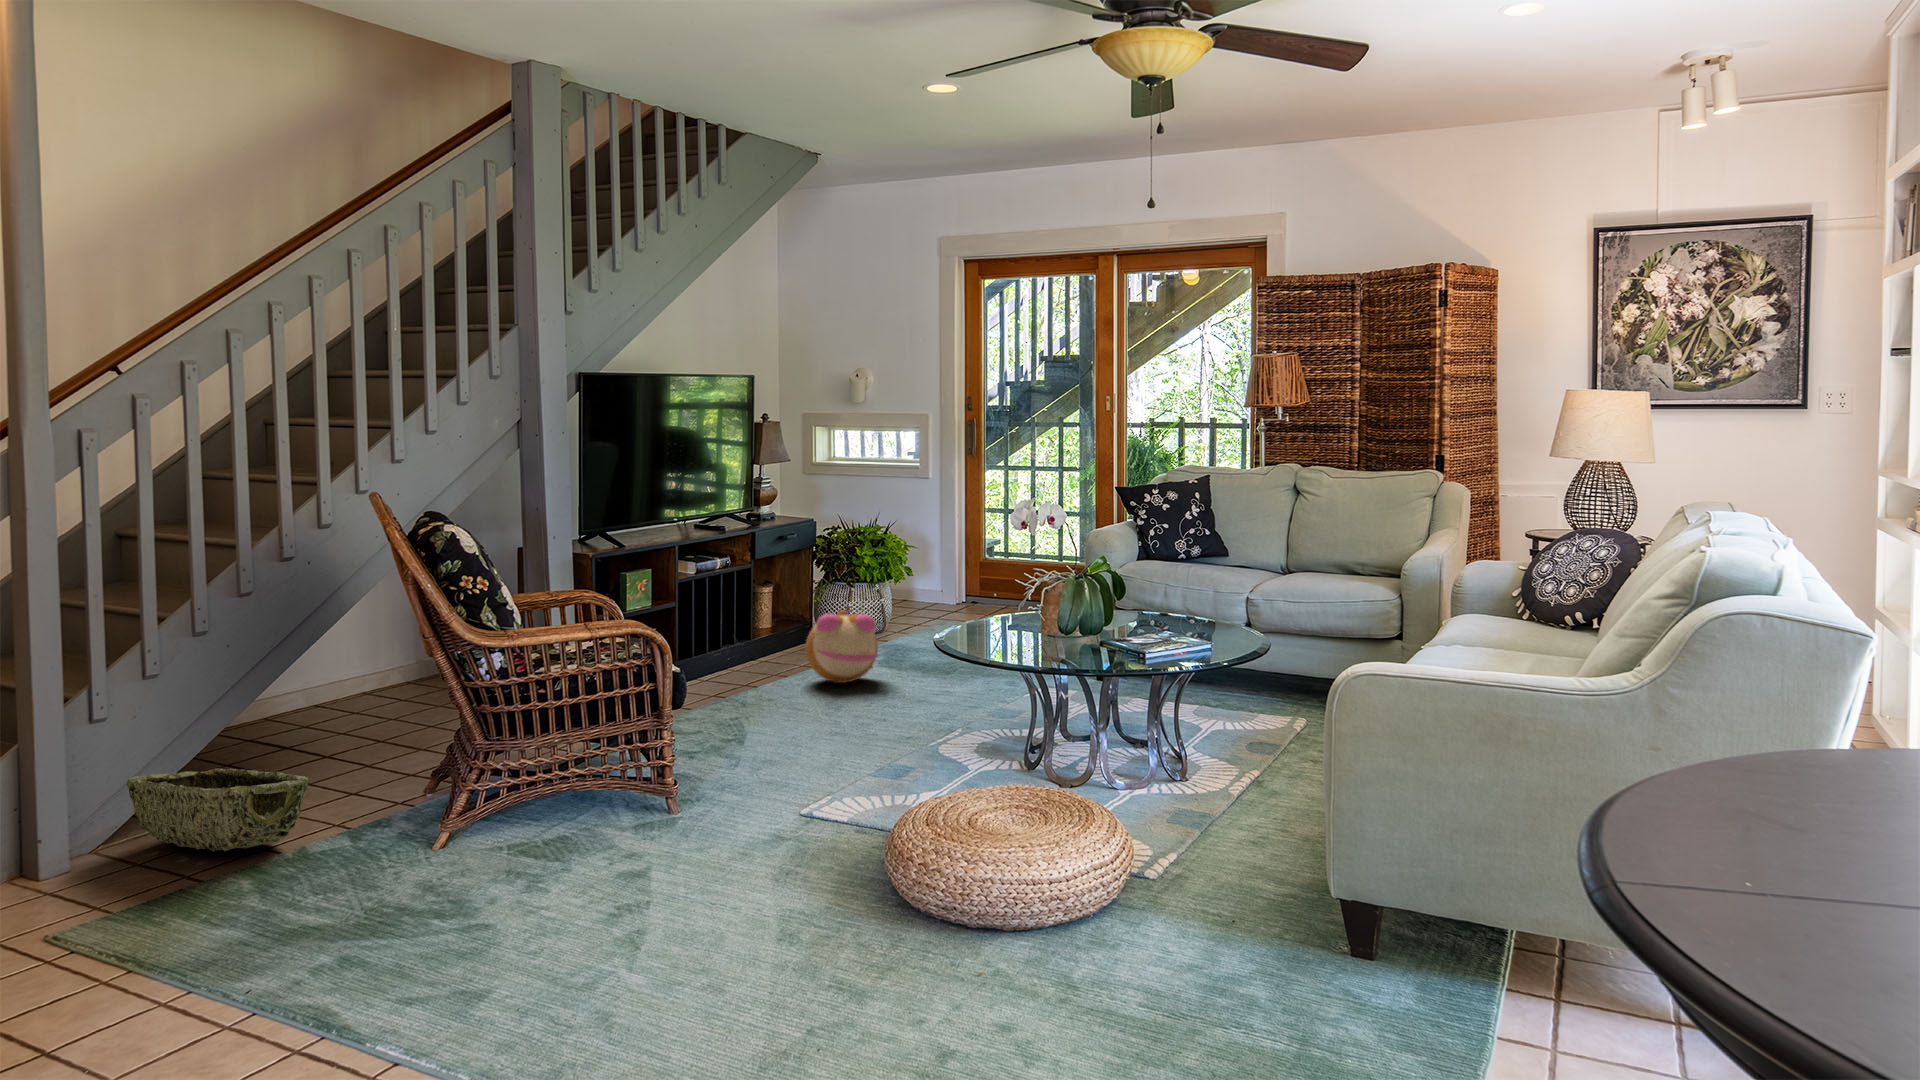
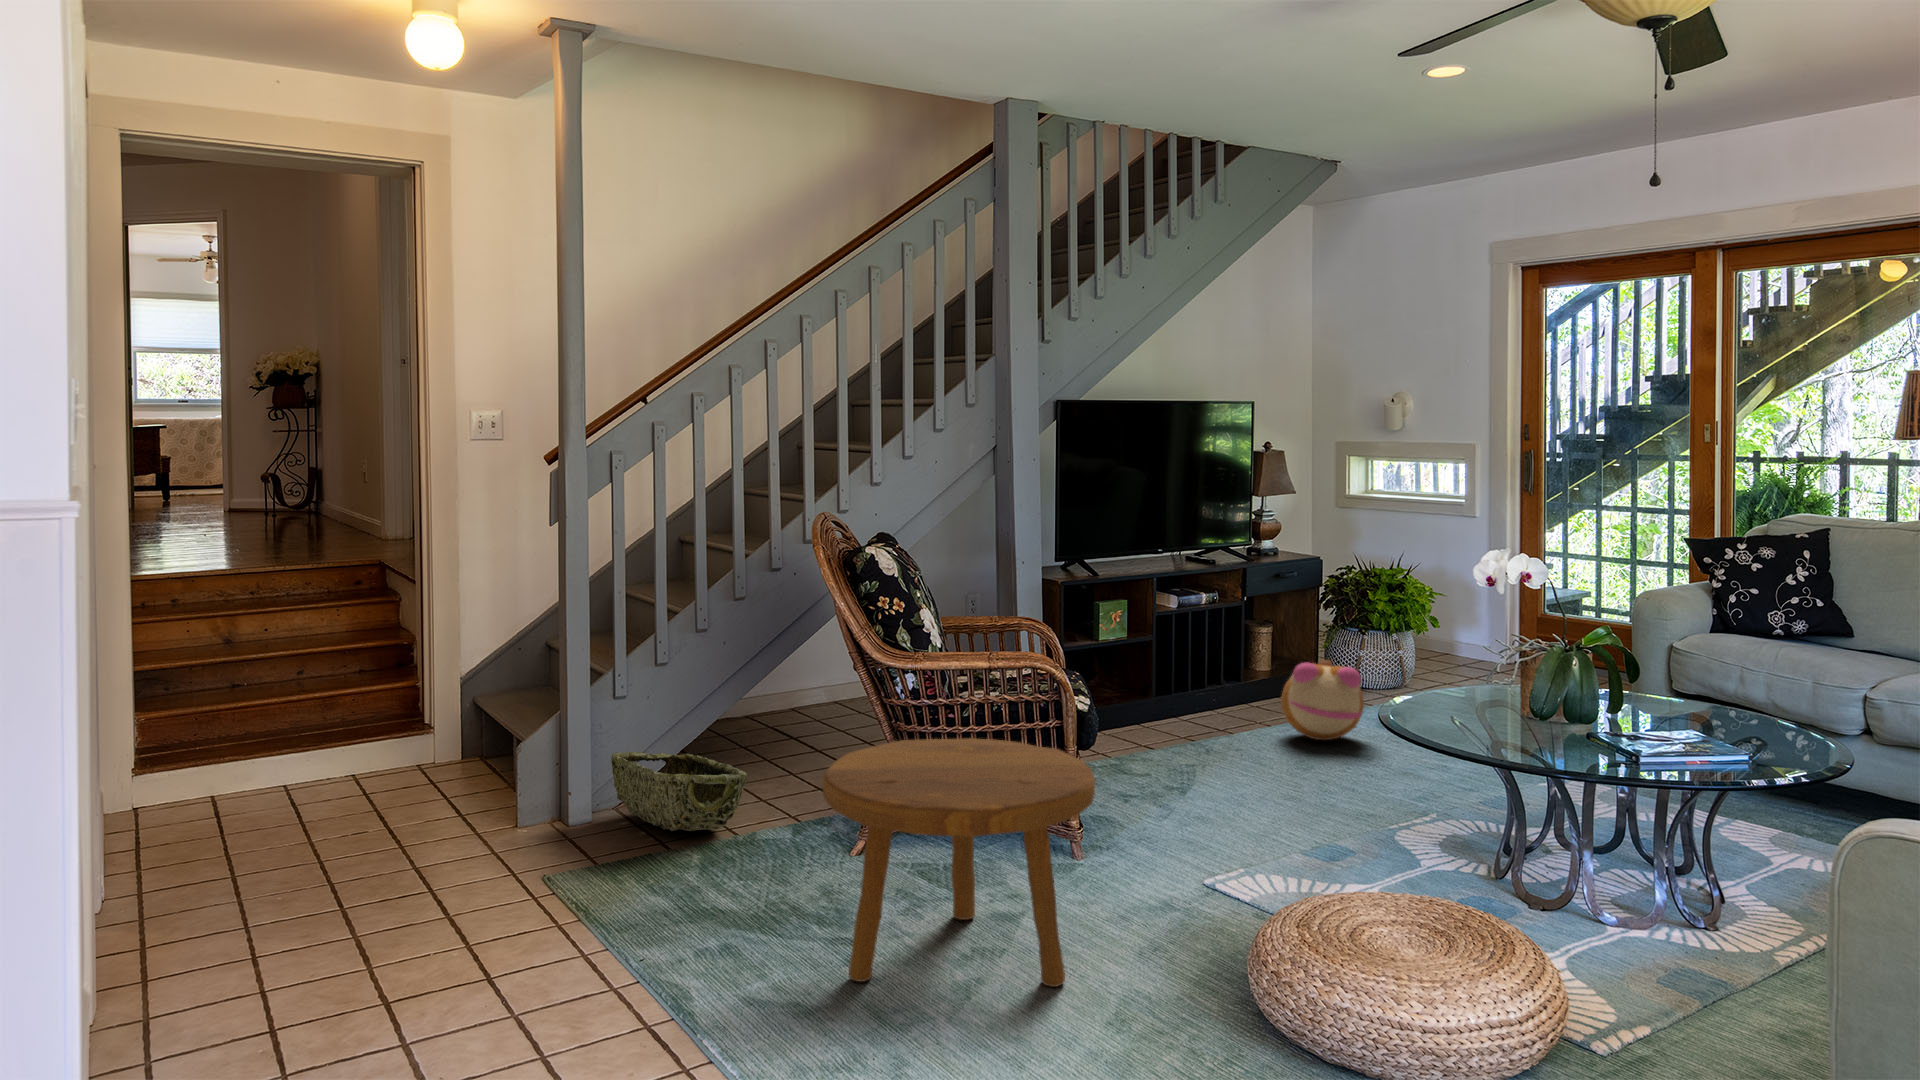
footstool: none [468,702,738,950] -> present [823,738,1095,987]

